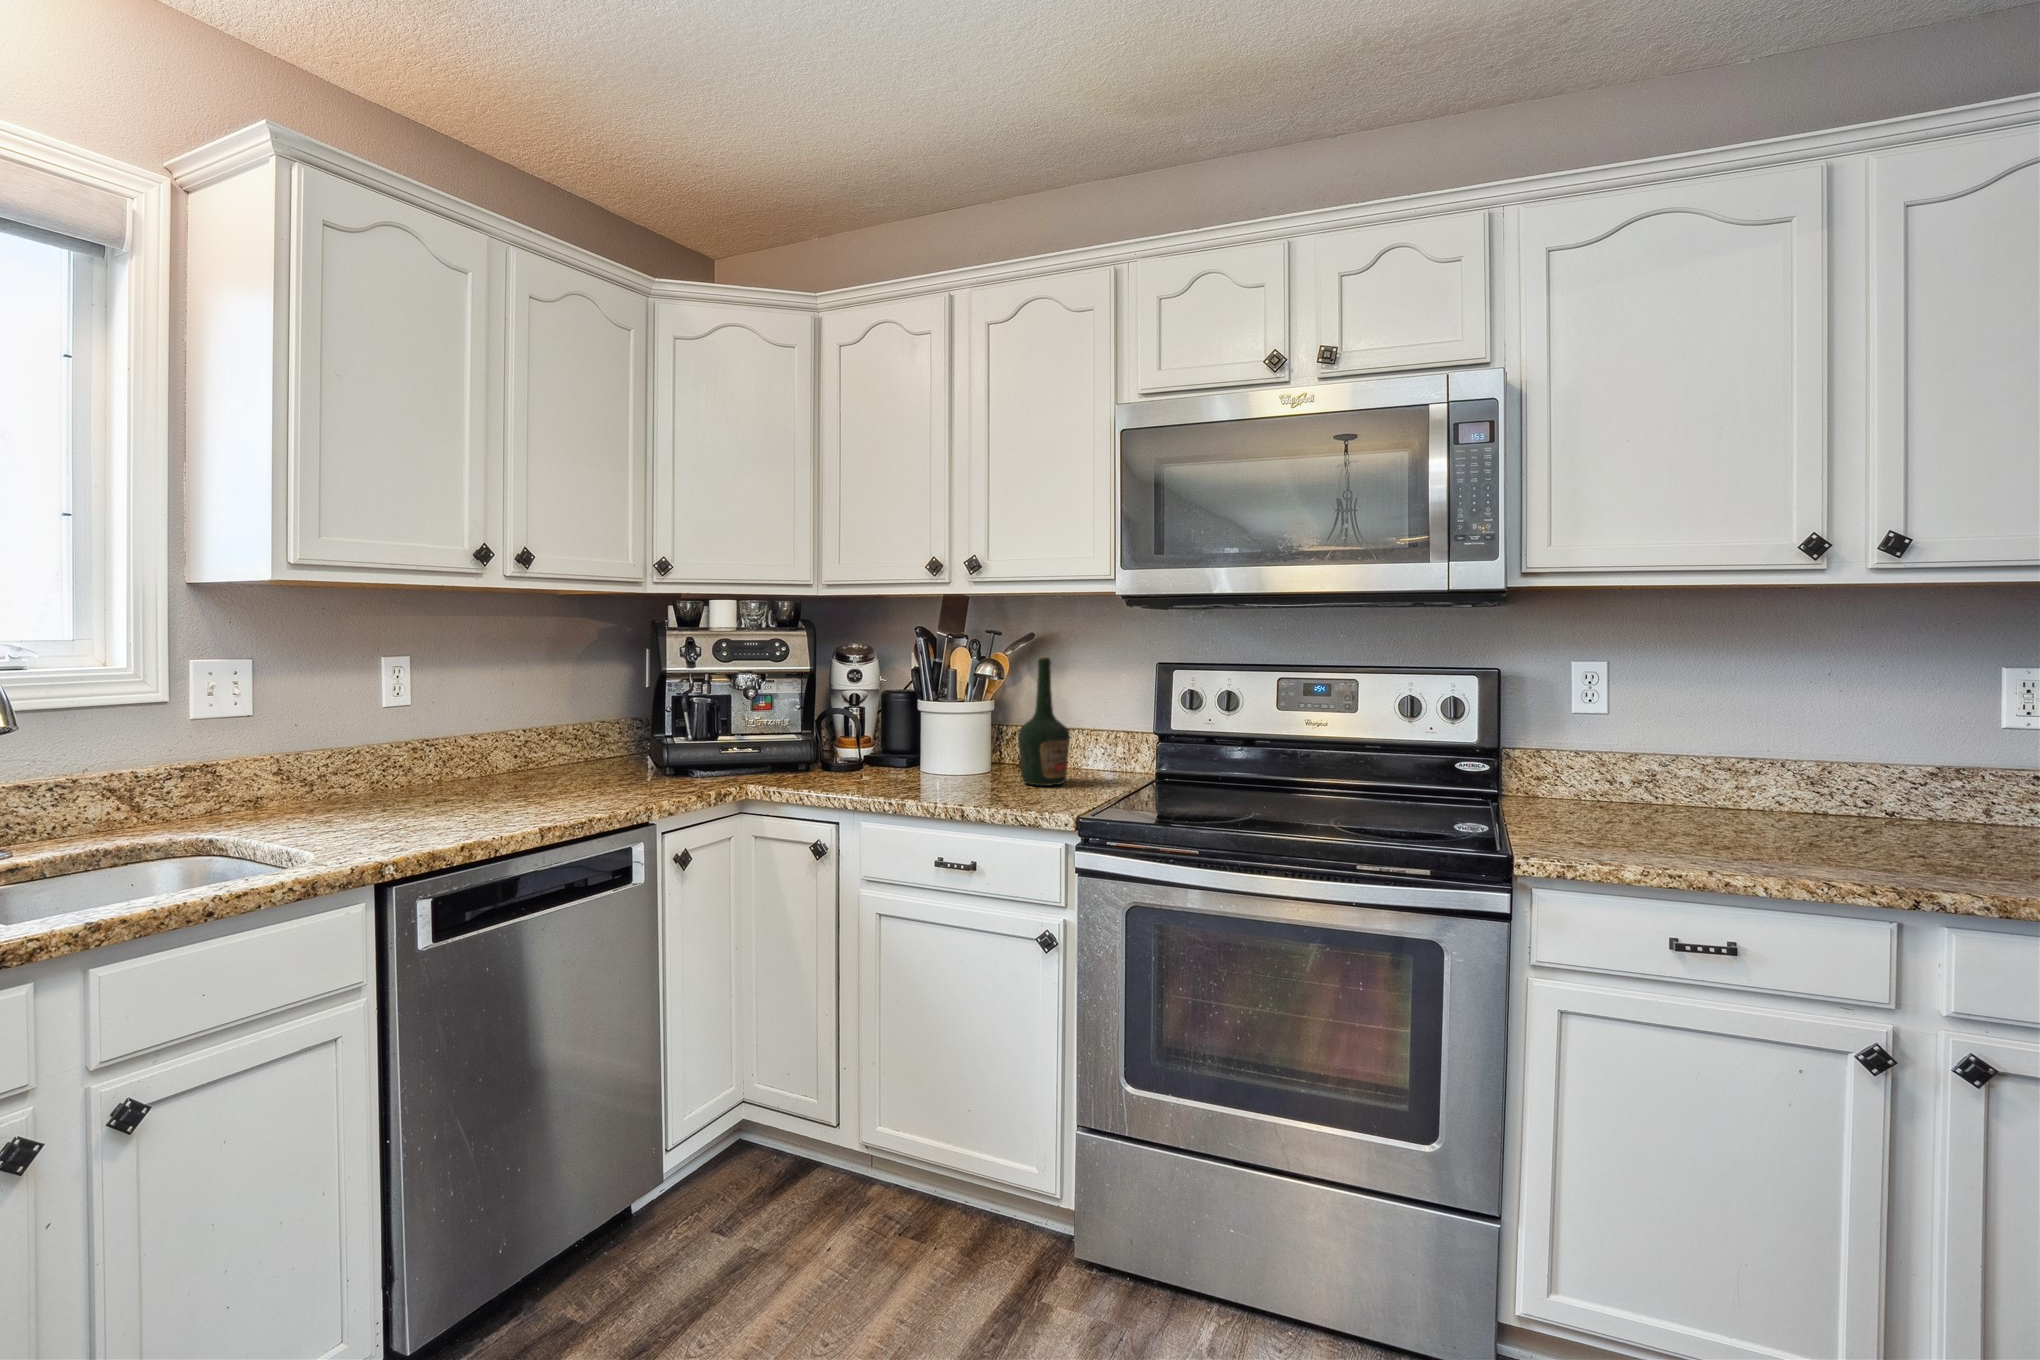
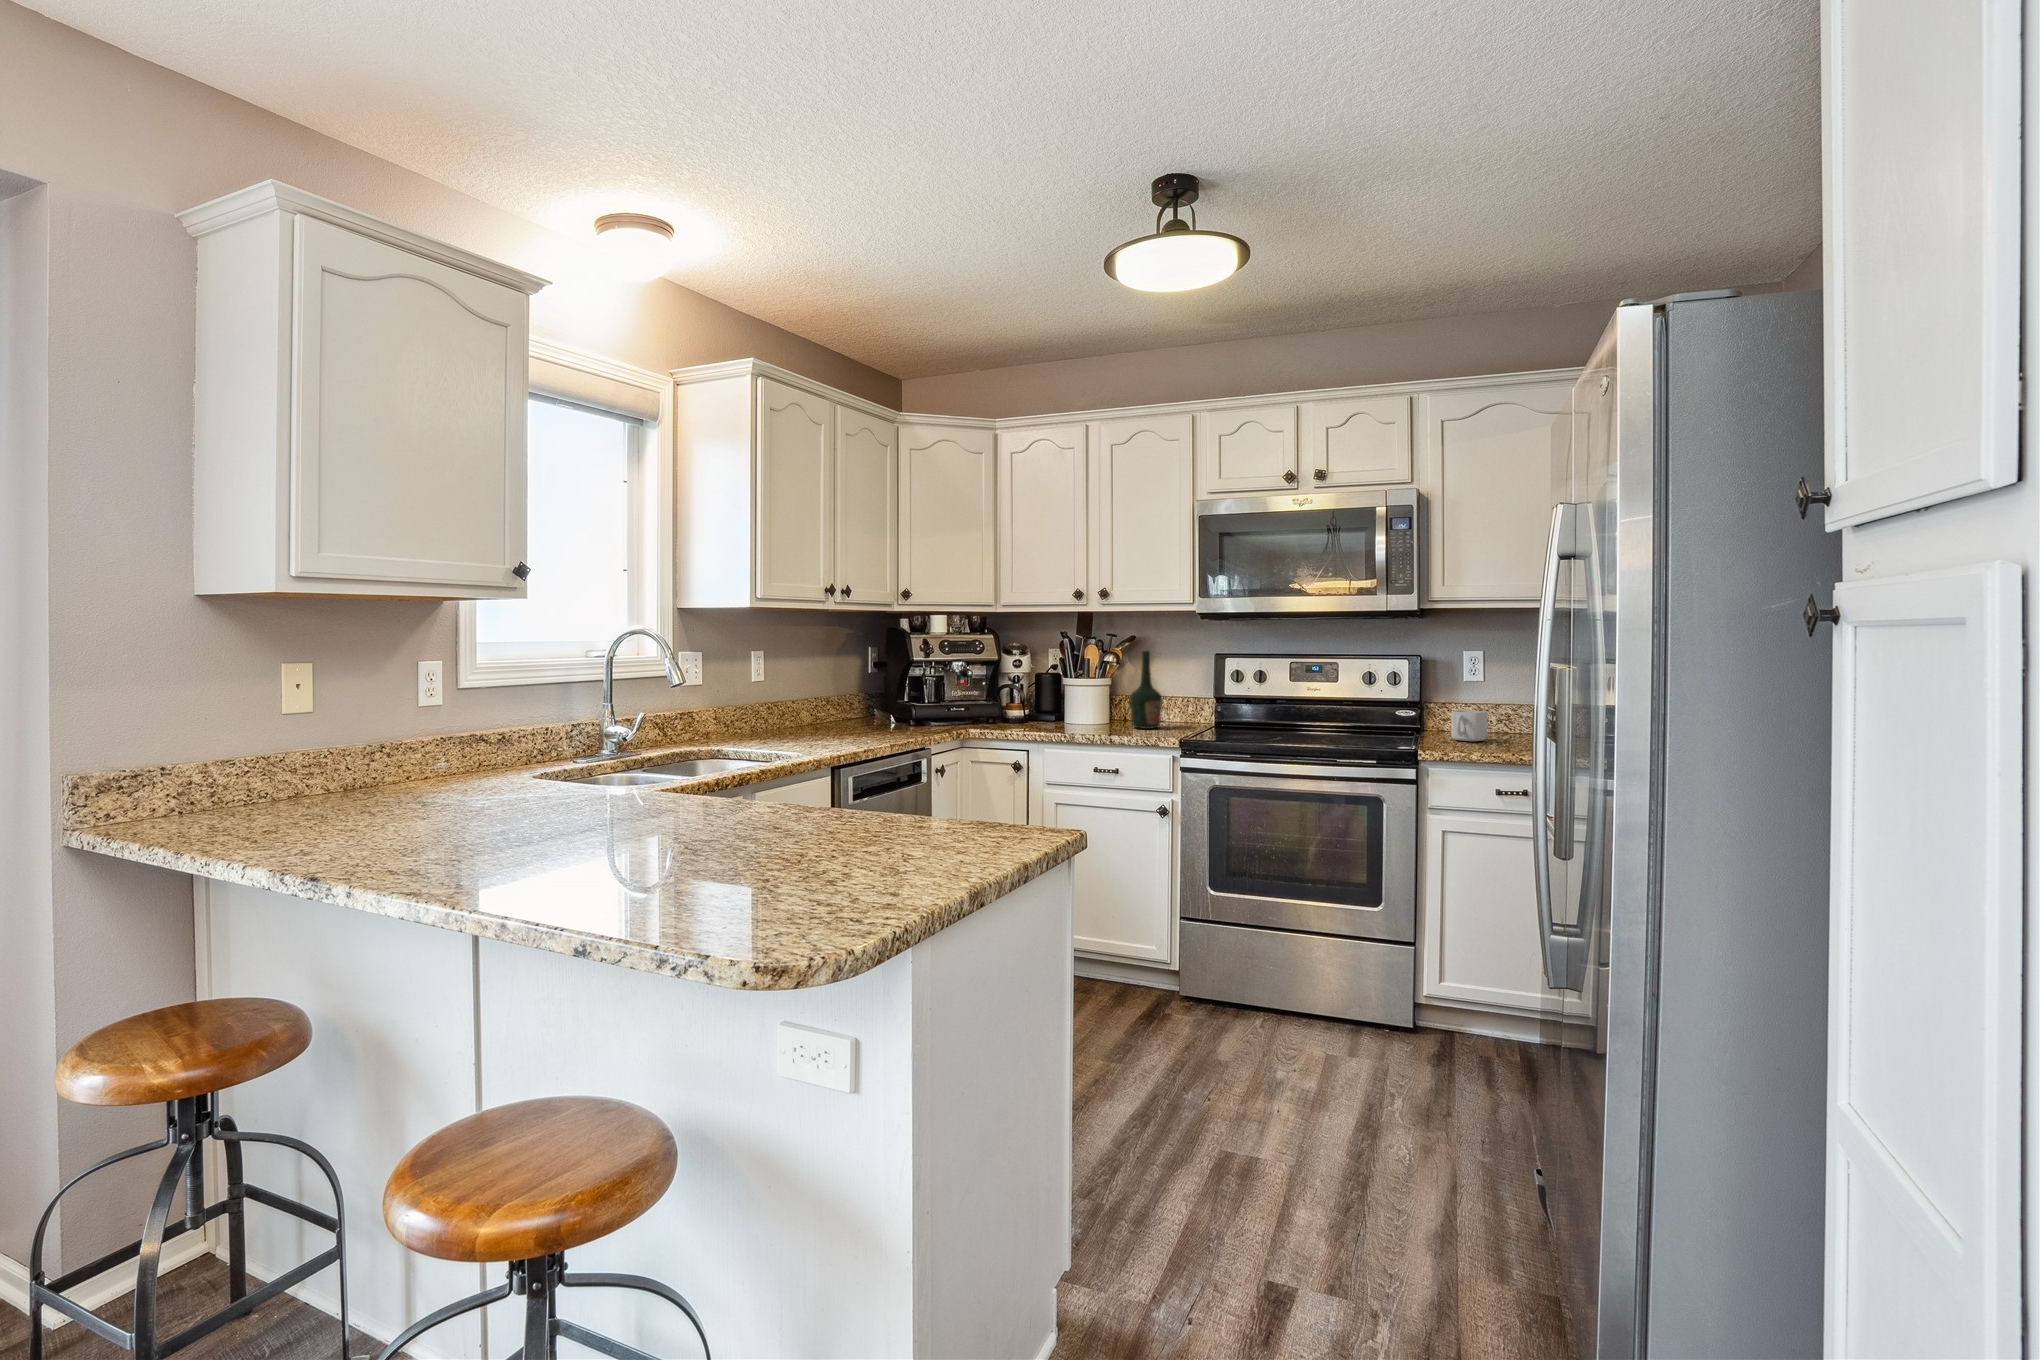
mug: none [1556,766,1621,824] -> present [1451,710,1487,741]

